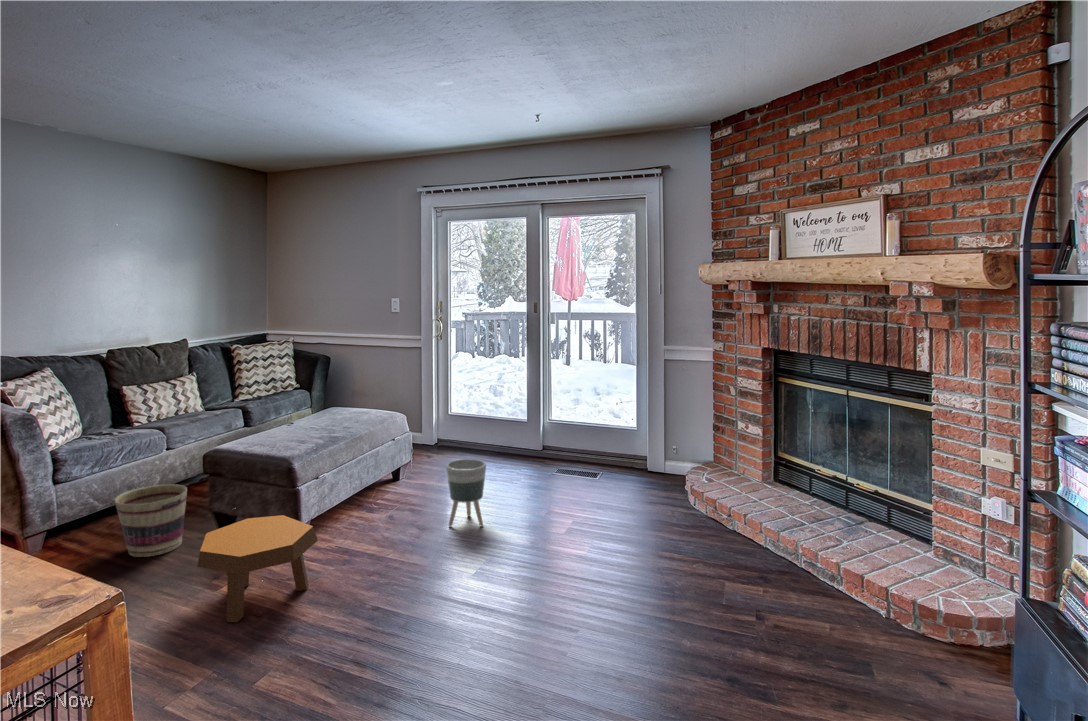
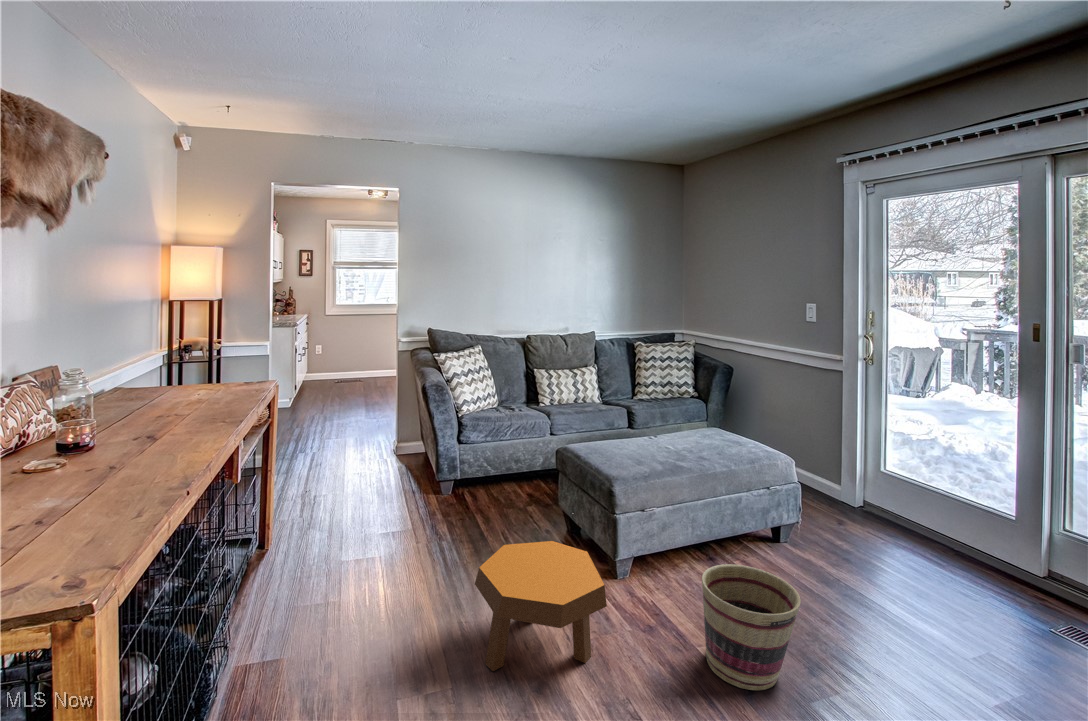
planter: present [446,459,486,526] -> none [819,551,903,678]
basket: present [115,484,187,557] -> present [702,564,801,690]

